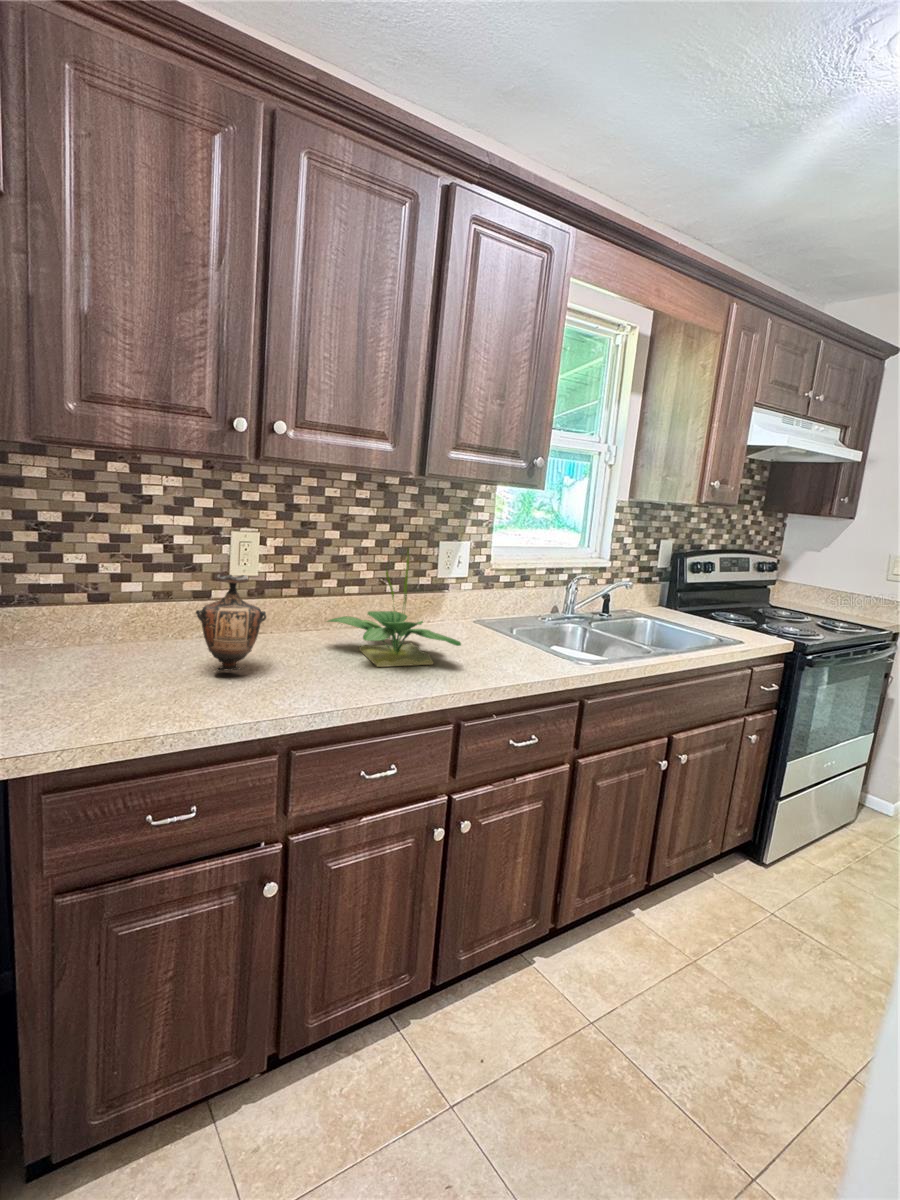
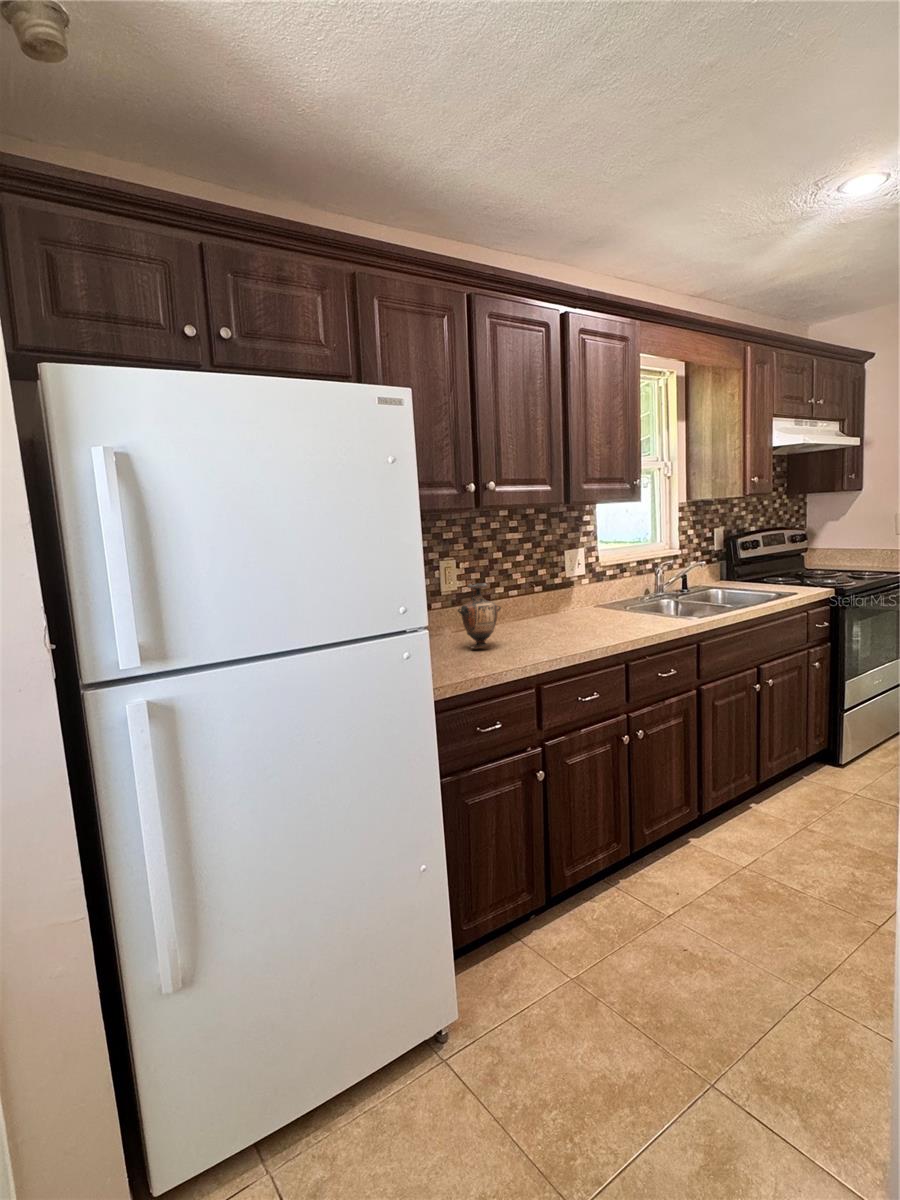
potted plant: present [327,551,461,667] -> none [516,552,617,636]

